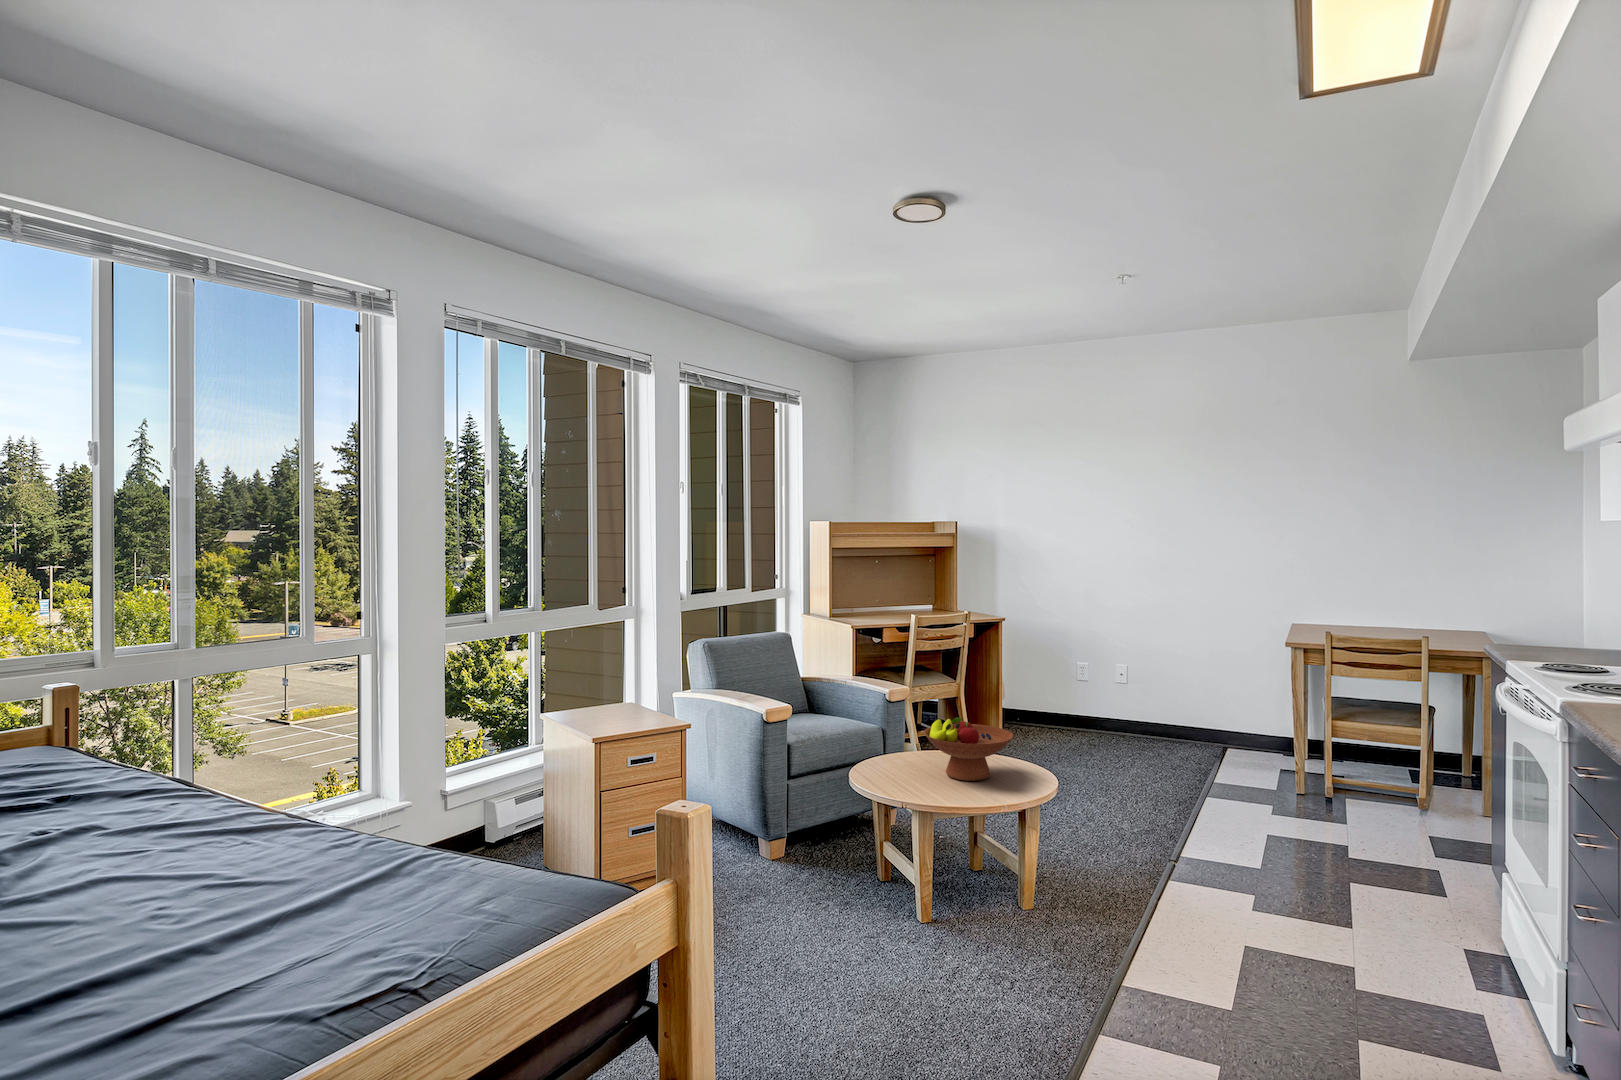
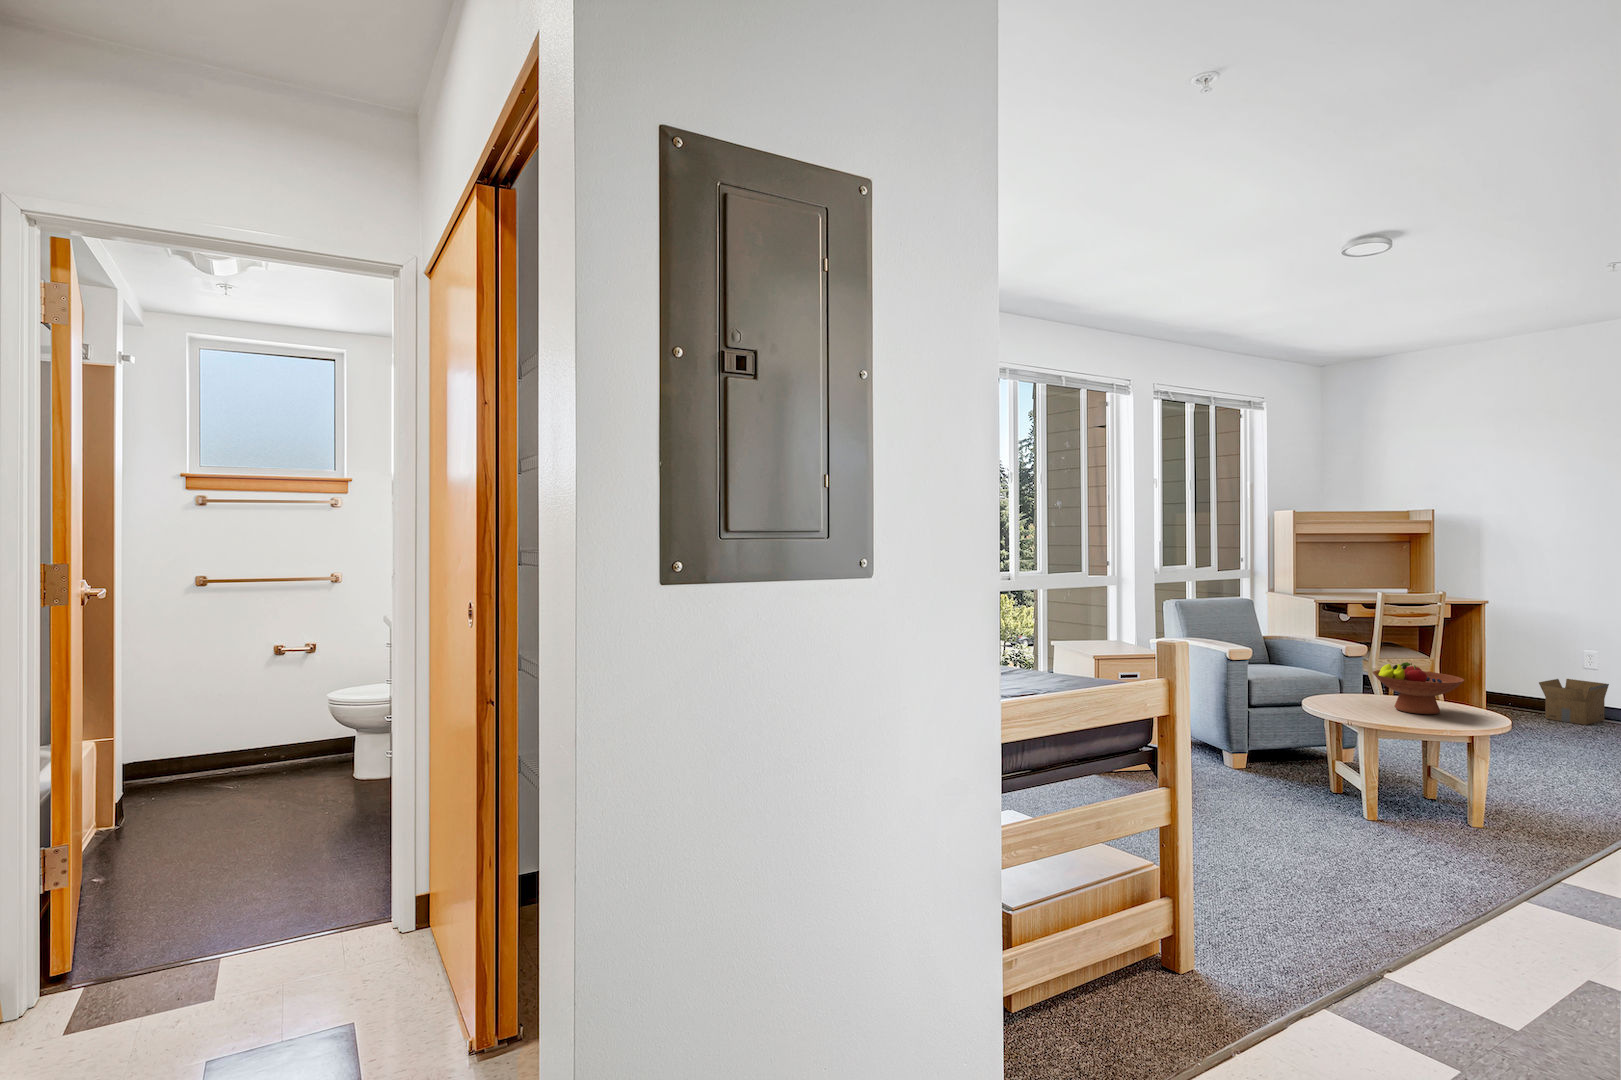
cardboard box: none [1042,692,1093,739] -> present [1539,679,1609,725]

